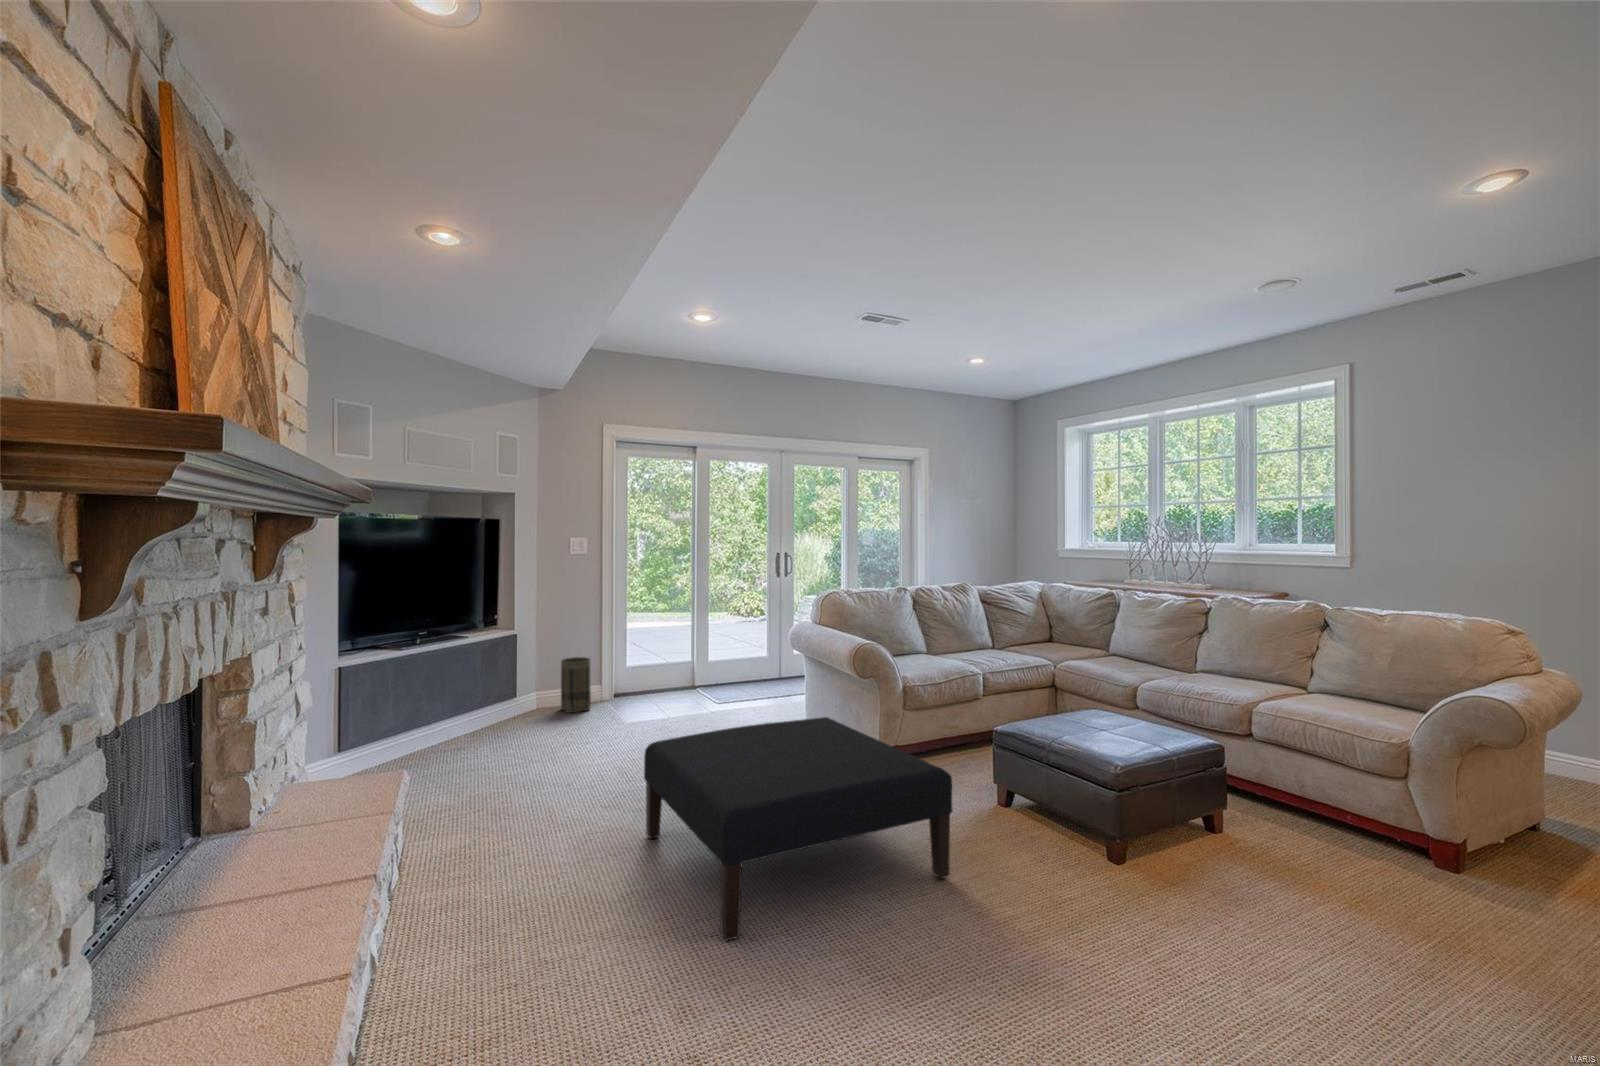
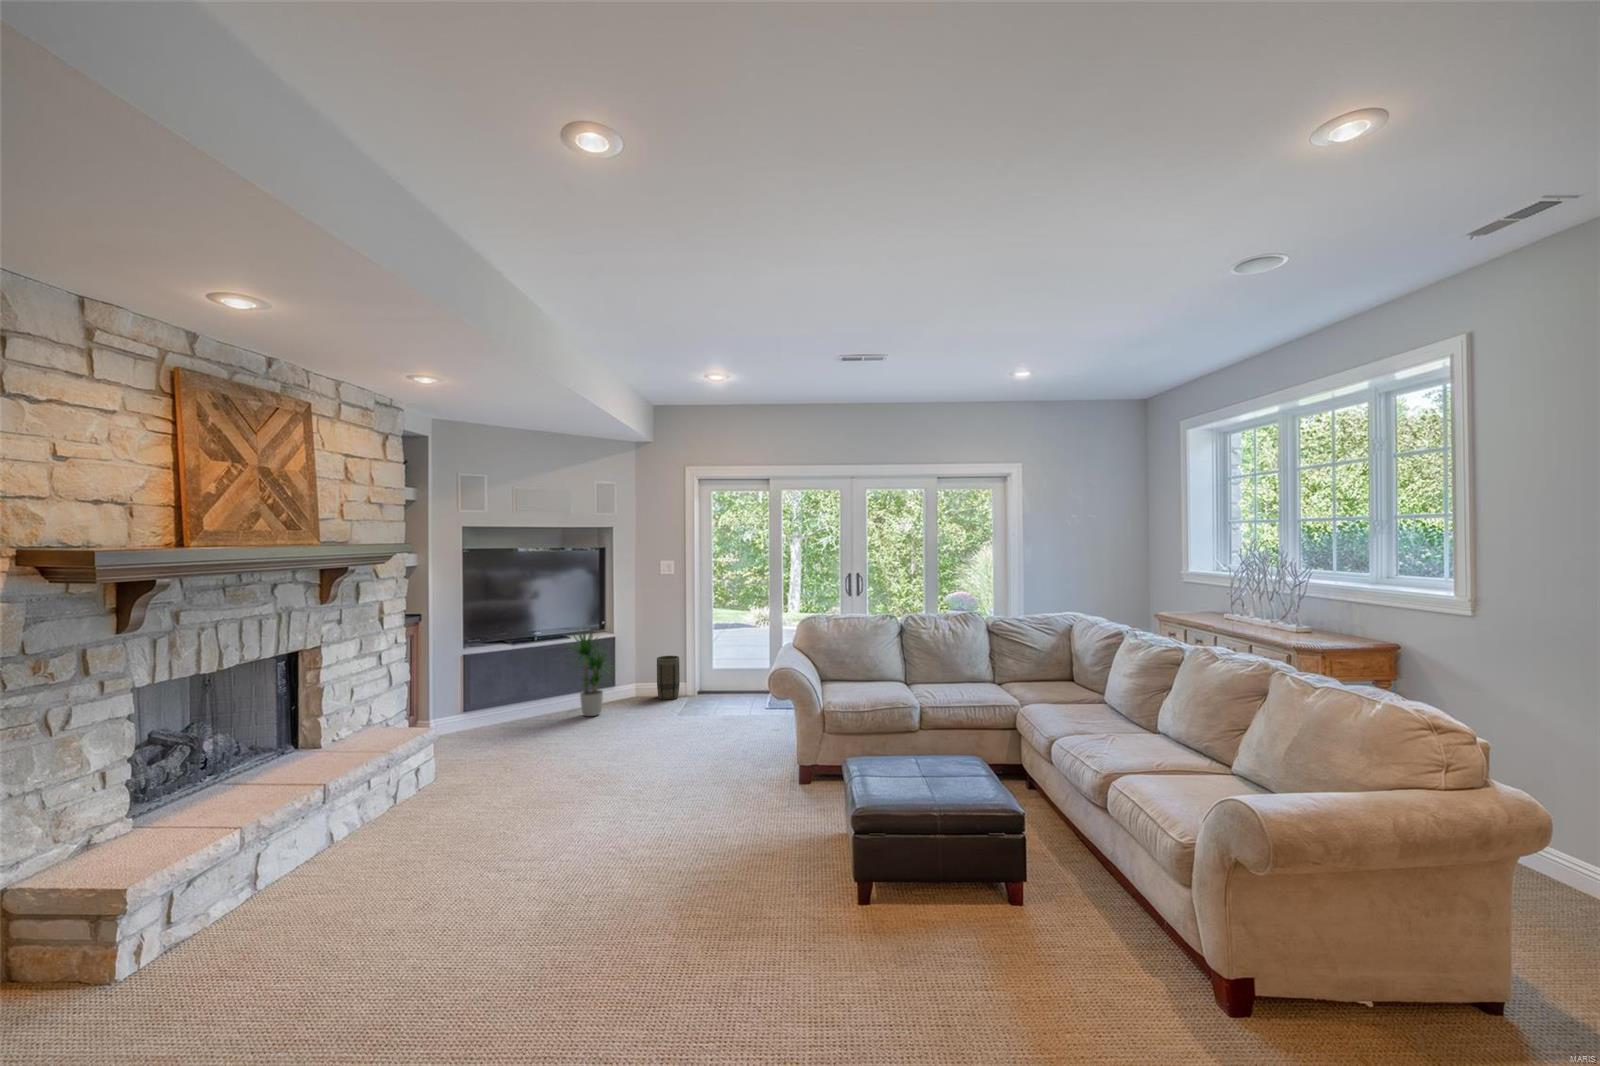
potted plant: none [461,622,540,742] -> present [570,631,608,716]
ottoman: present [644,717,953,940] -> none [505,725,728,872]

